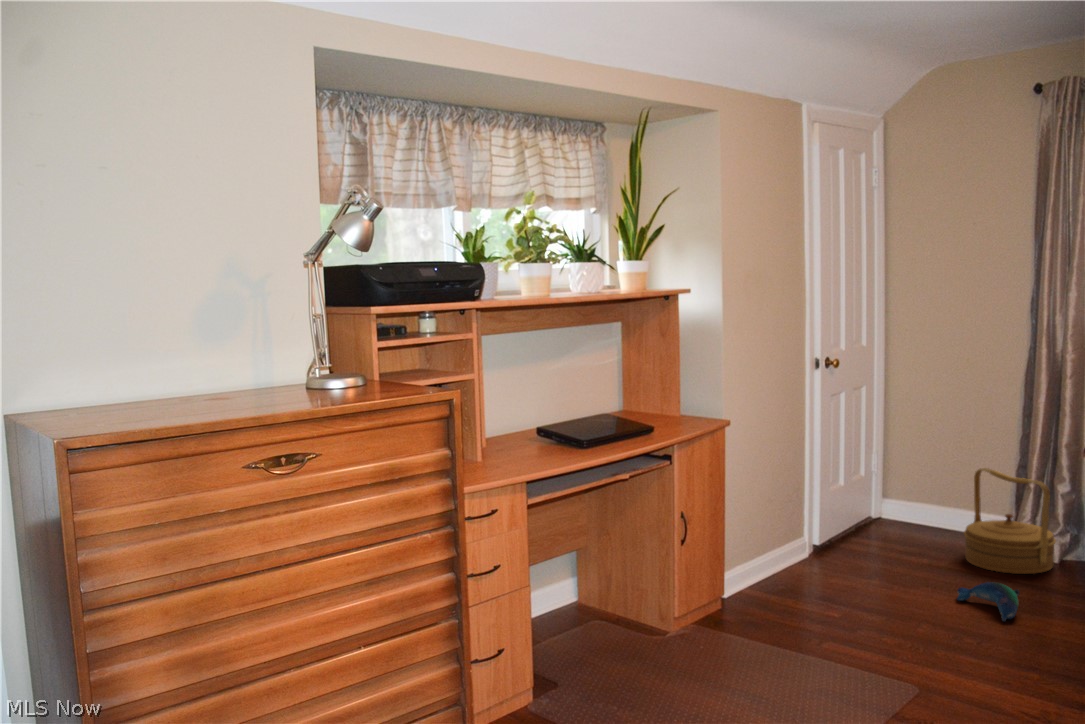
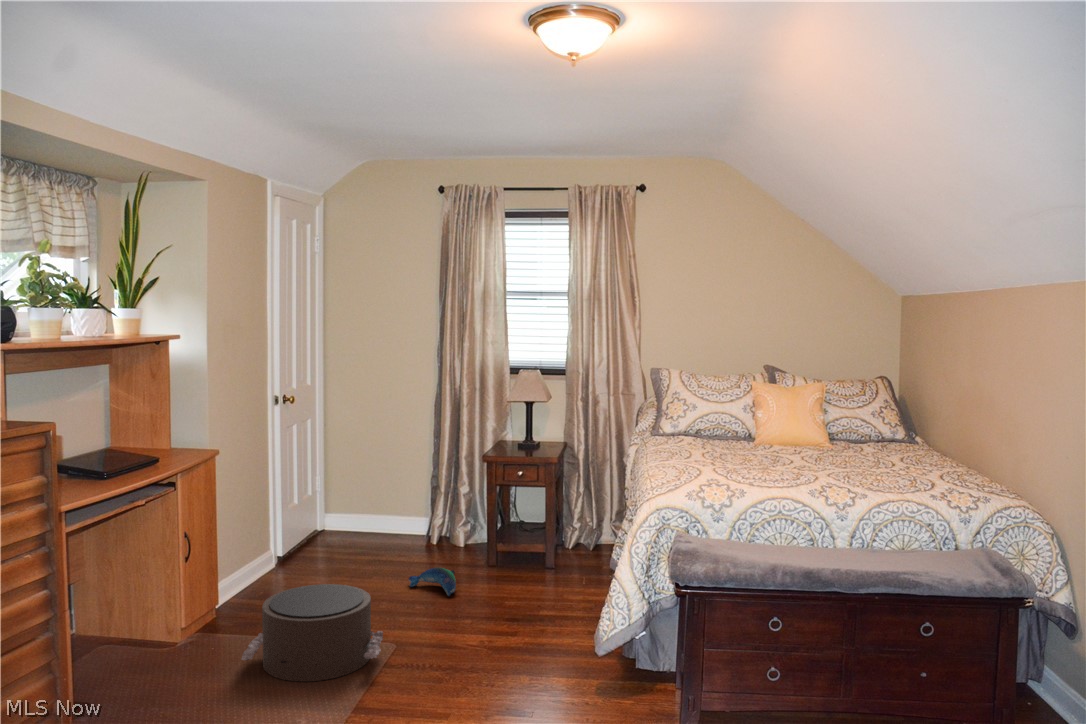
woven basket: present [964,468,1056,574] -> none [398,479,463,559]
pouf: none [718,572,887,682] -> present [241,584,383,682]

